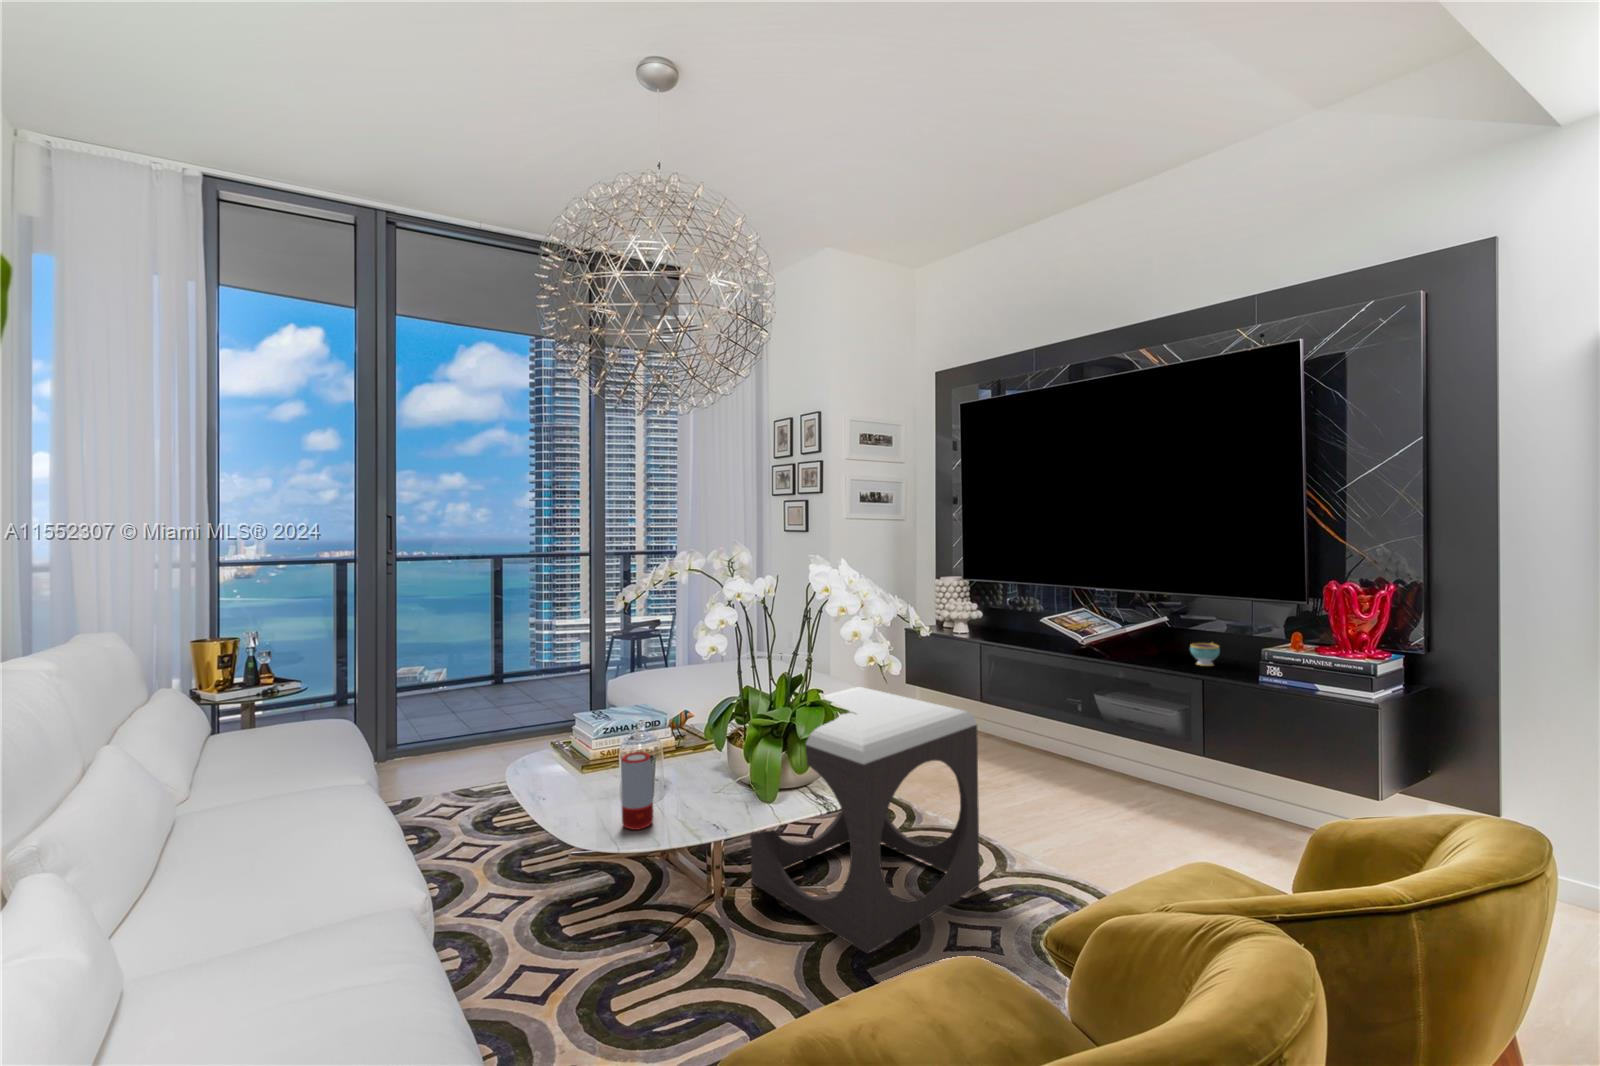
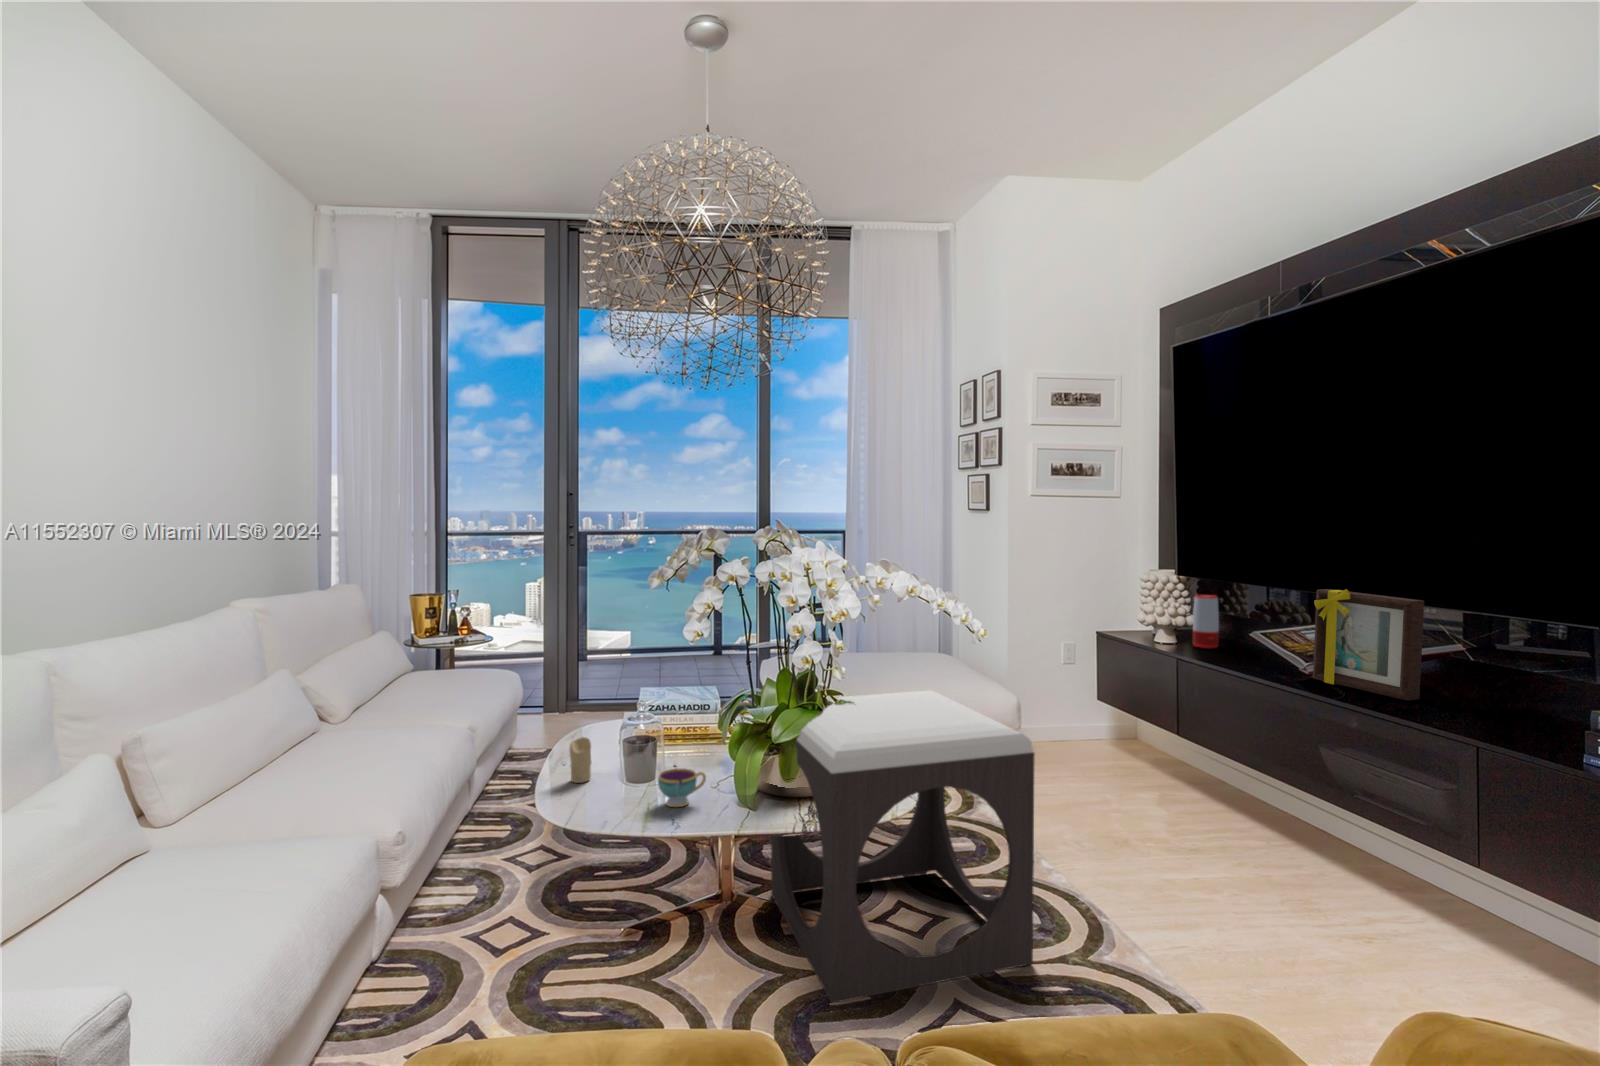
picture frame: none [1092,585,1162,657] -> present [1313,589,1424,700]
teacup: present [1190,643,1220,666] -> present [658,768,706,807]
speaker: present [621,752,653,830] -> present [1193,595,1219,648]
candle: none [568,771,590,816] -> present [569,737,592,783]

